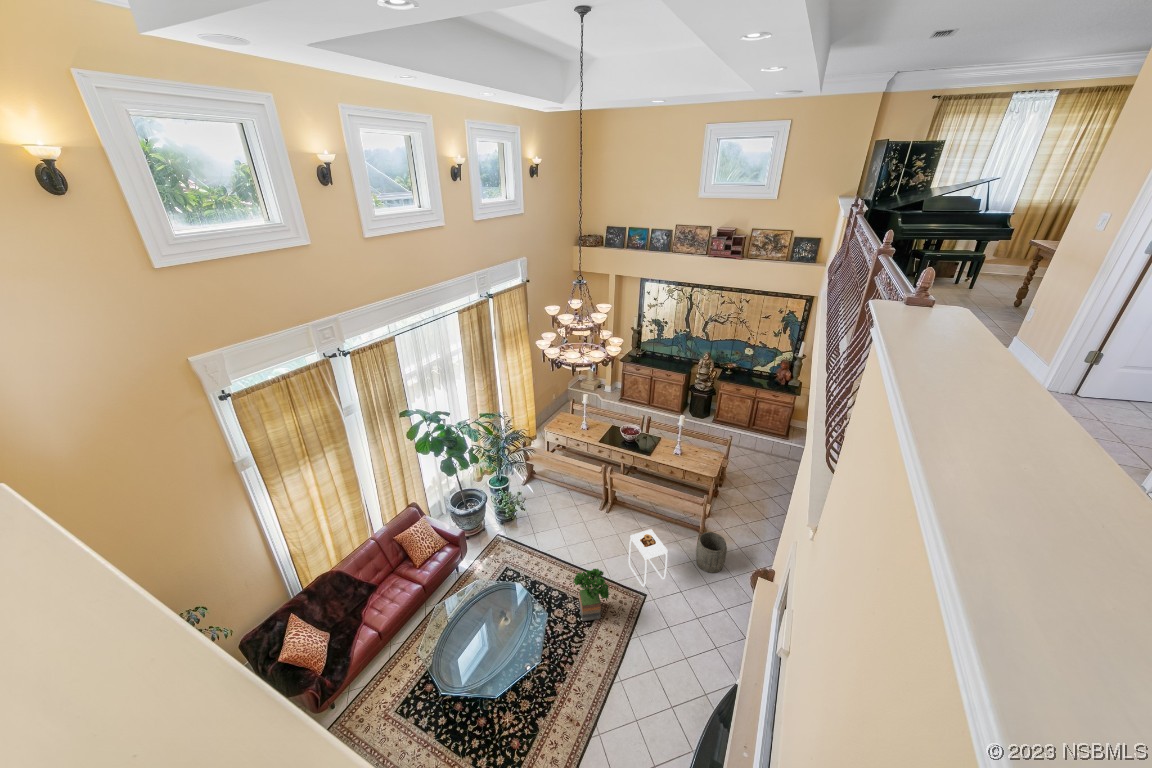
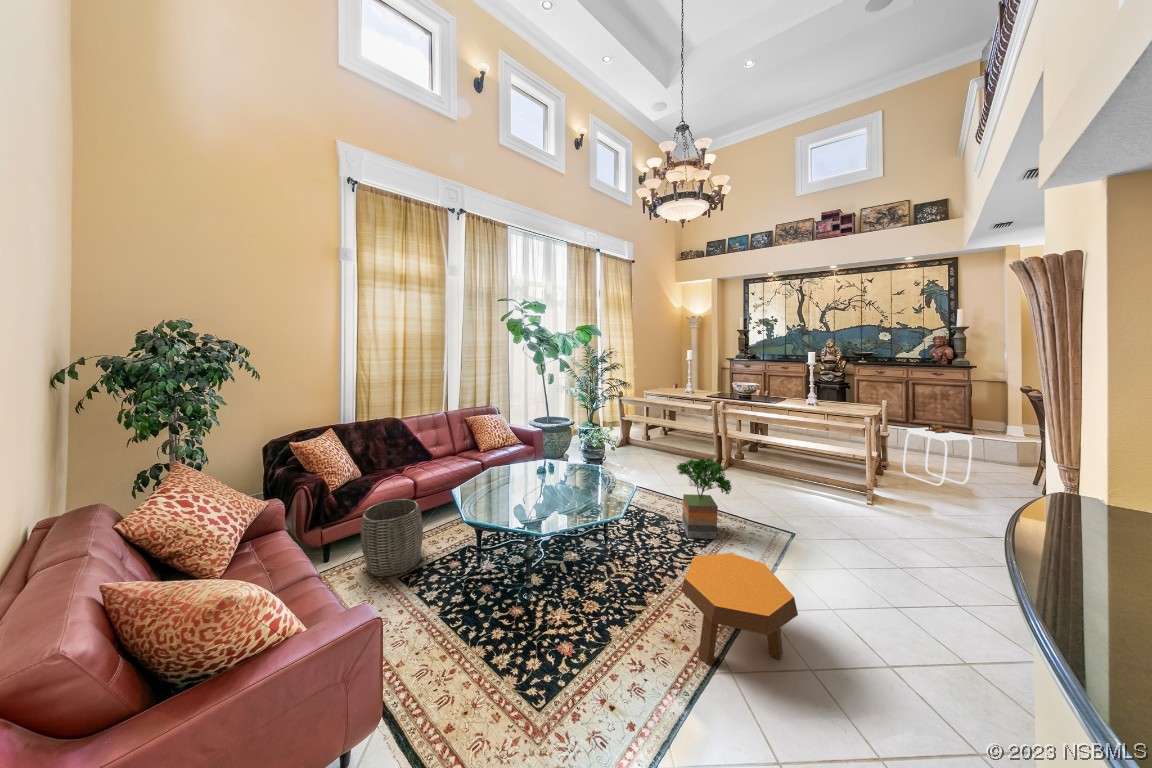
side table: present [629,529,668,586] -> present [903,425,973,485]
woven basket: present [696,532,727,573] -> present [361,499,423,576]
footstool: none [575,662,632,734] -> present [681,553,798,664]

